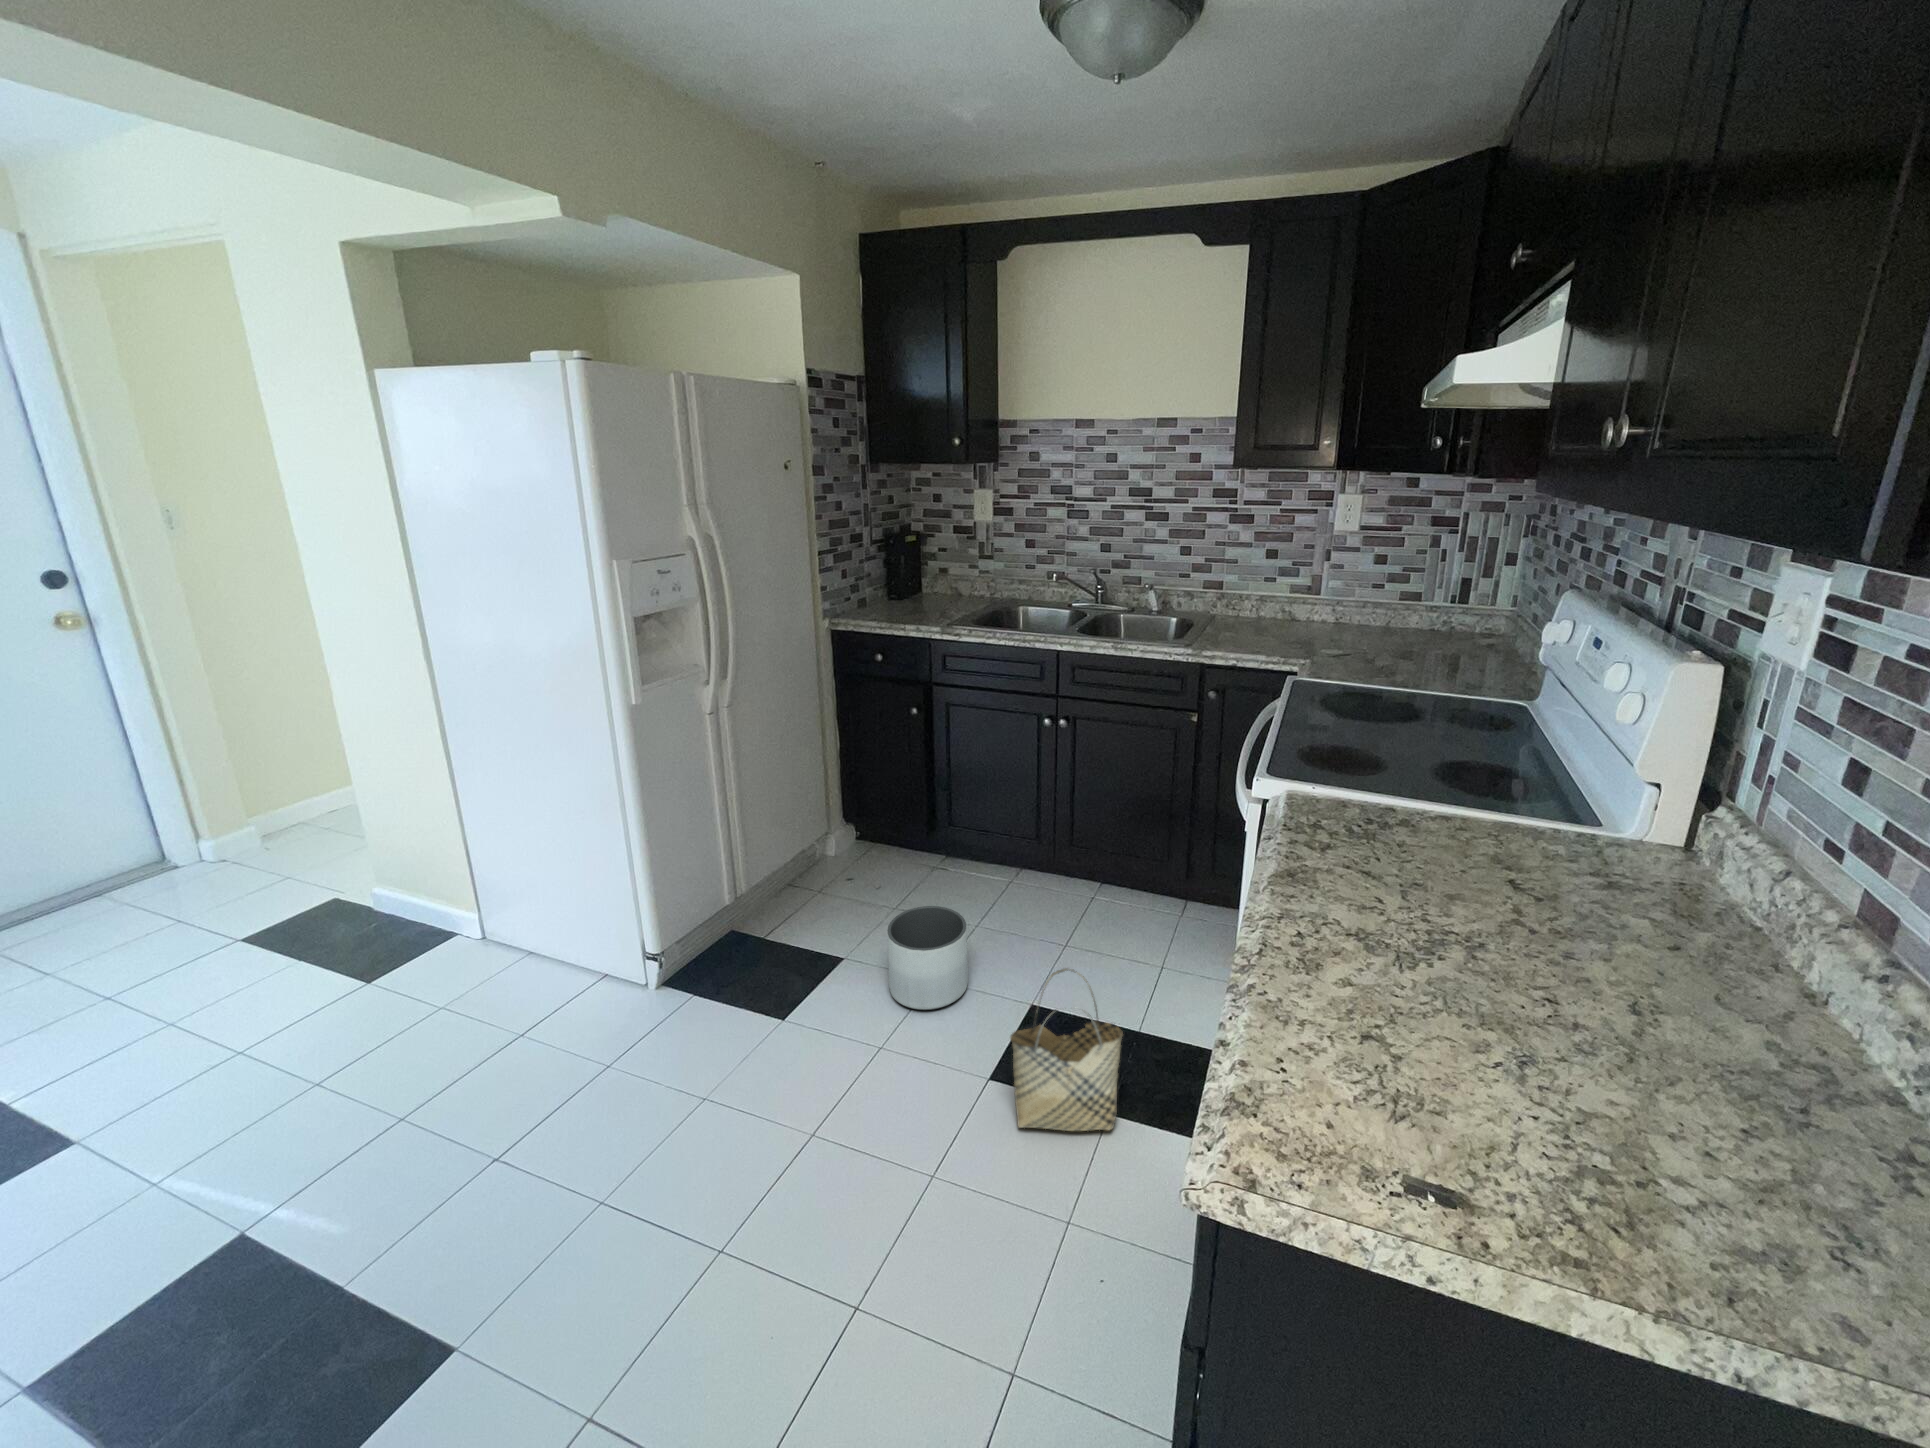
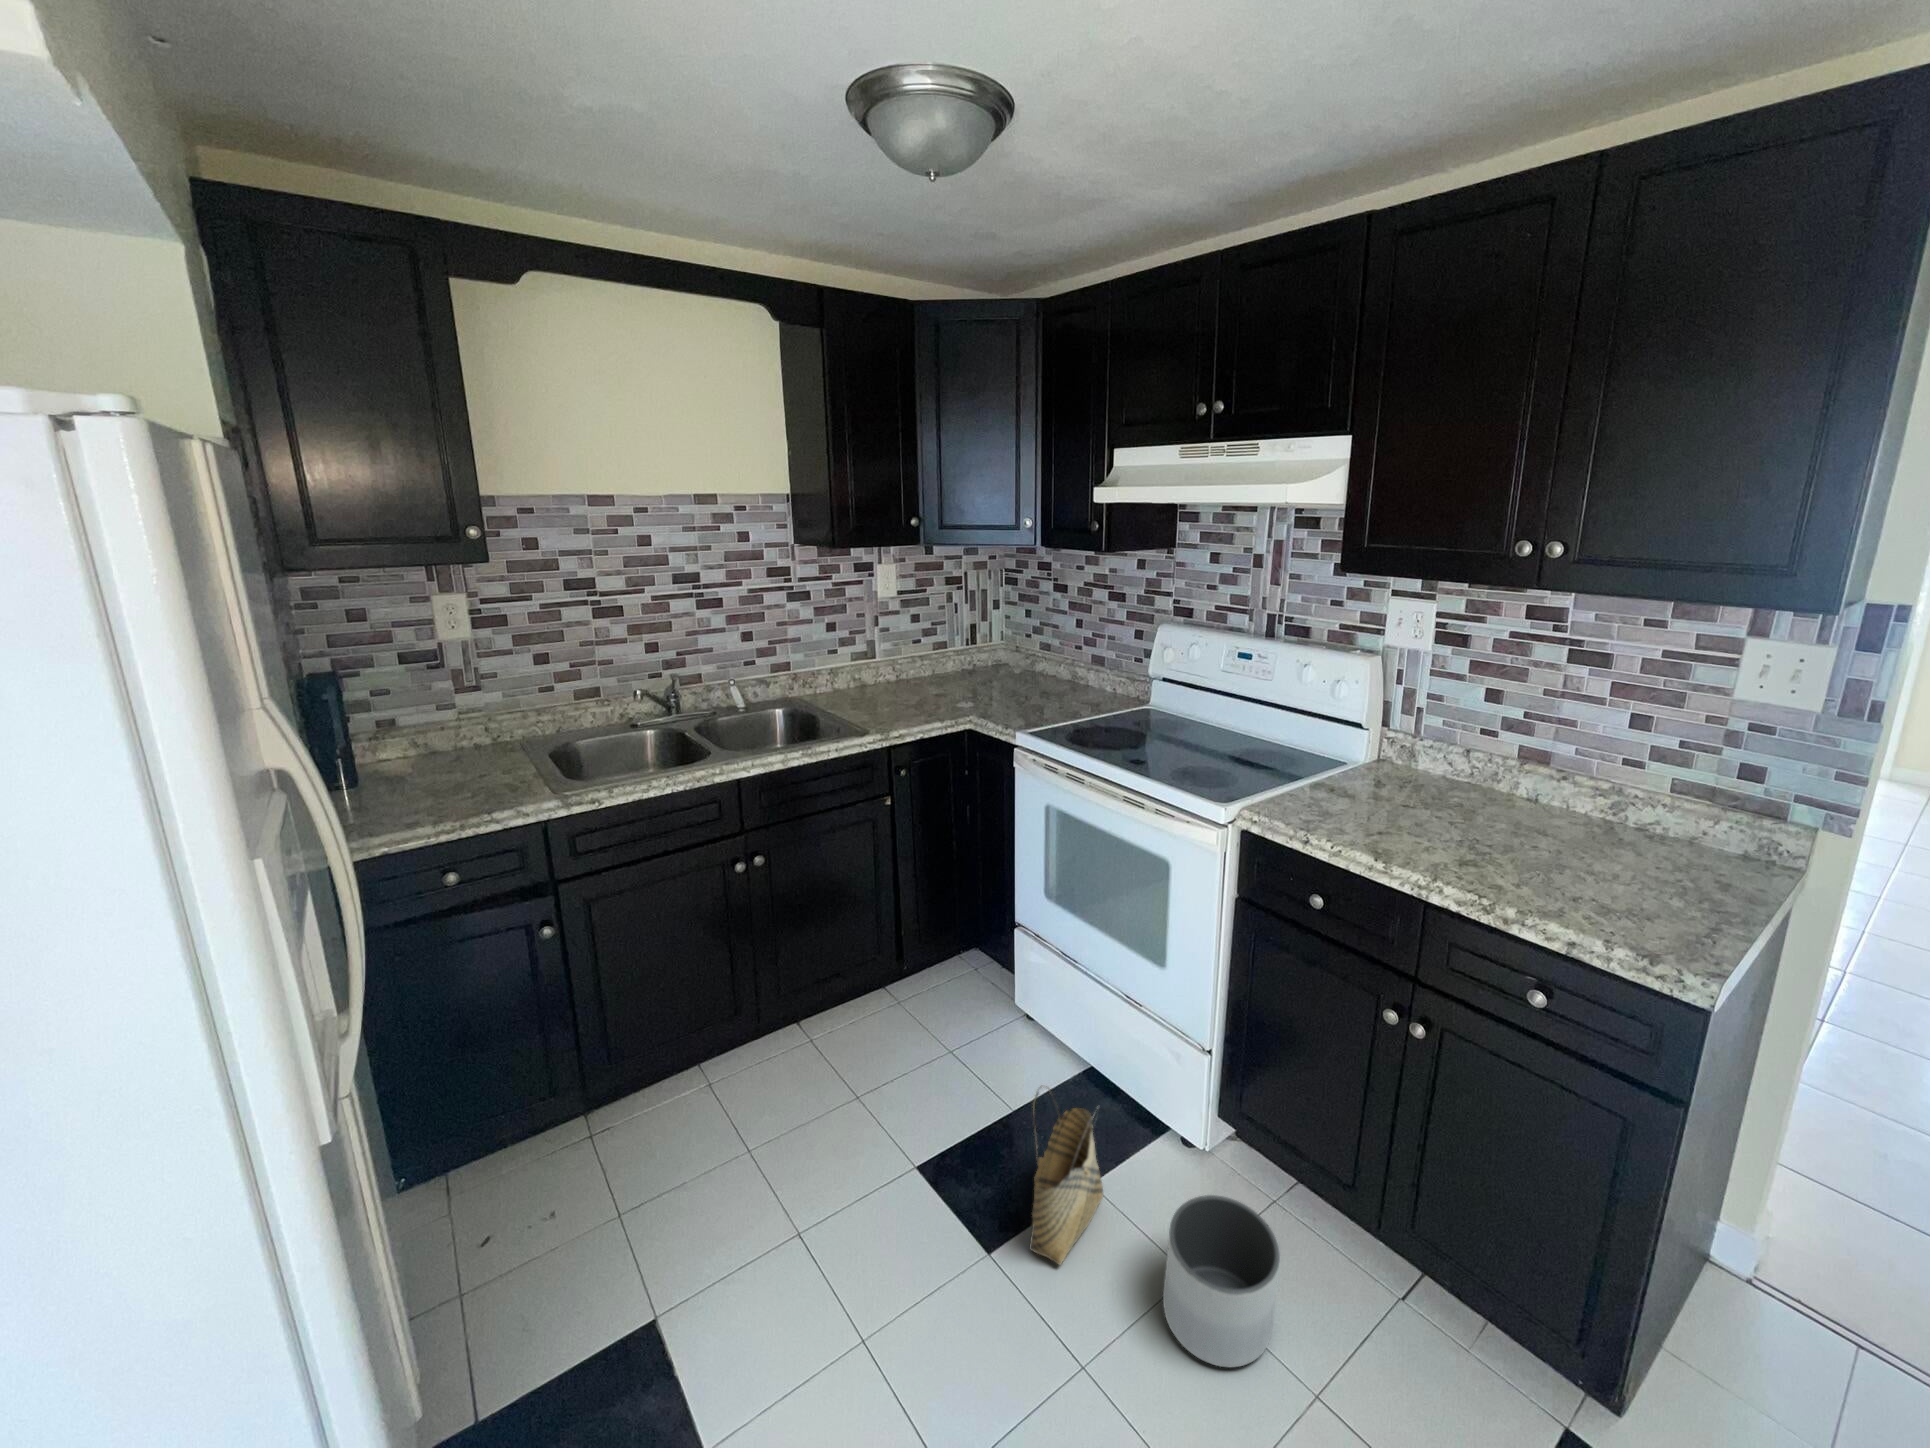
planter: present [887,906,968,1010] -> present [1163,1195,1280,1367]

